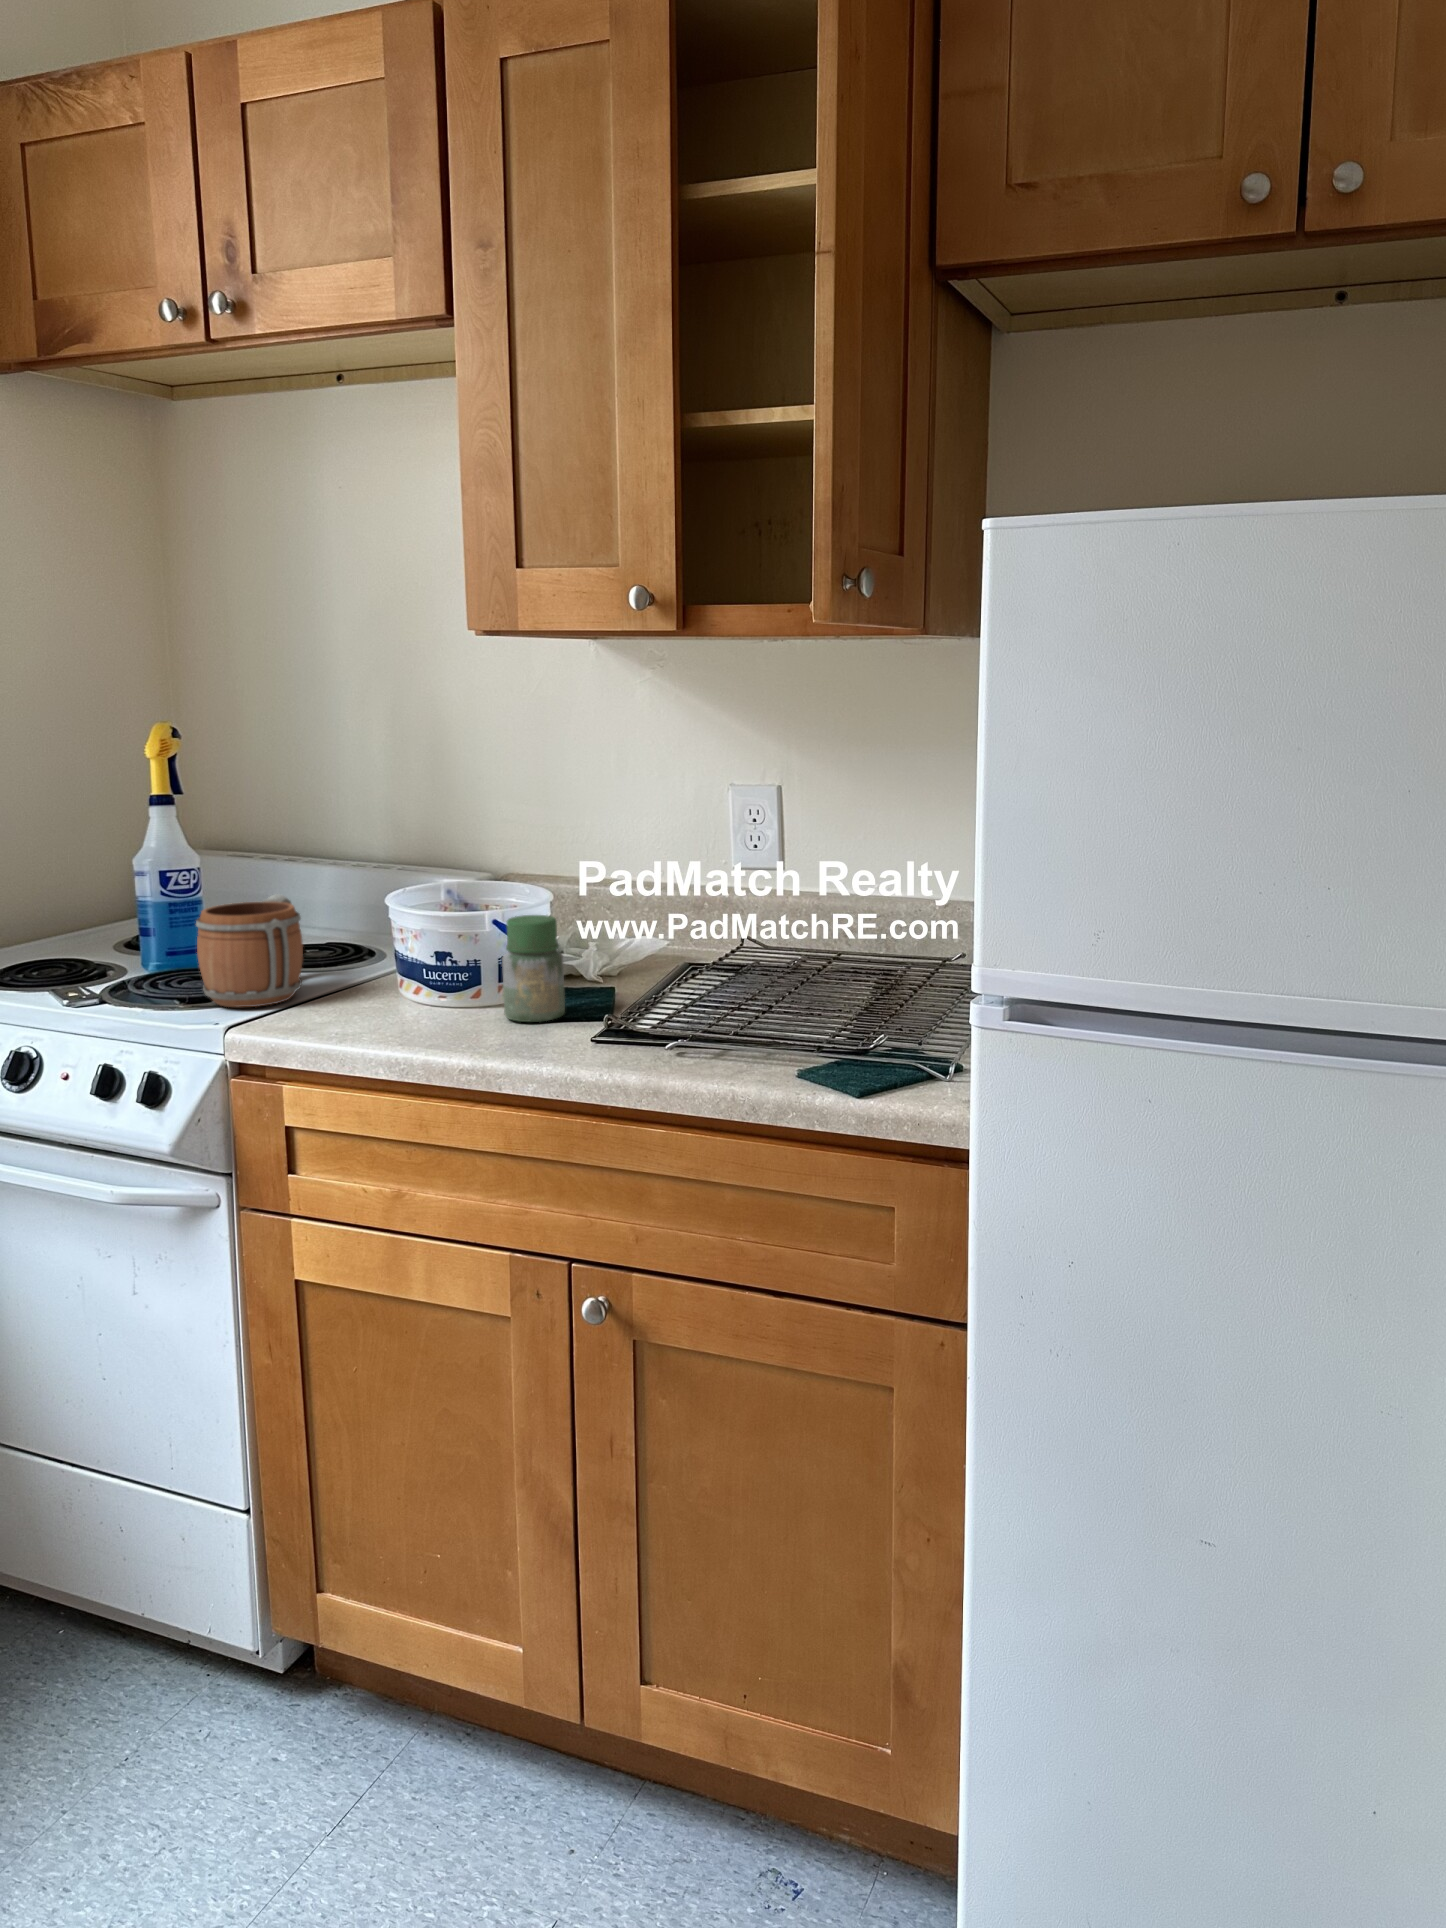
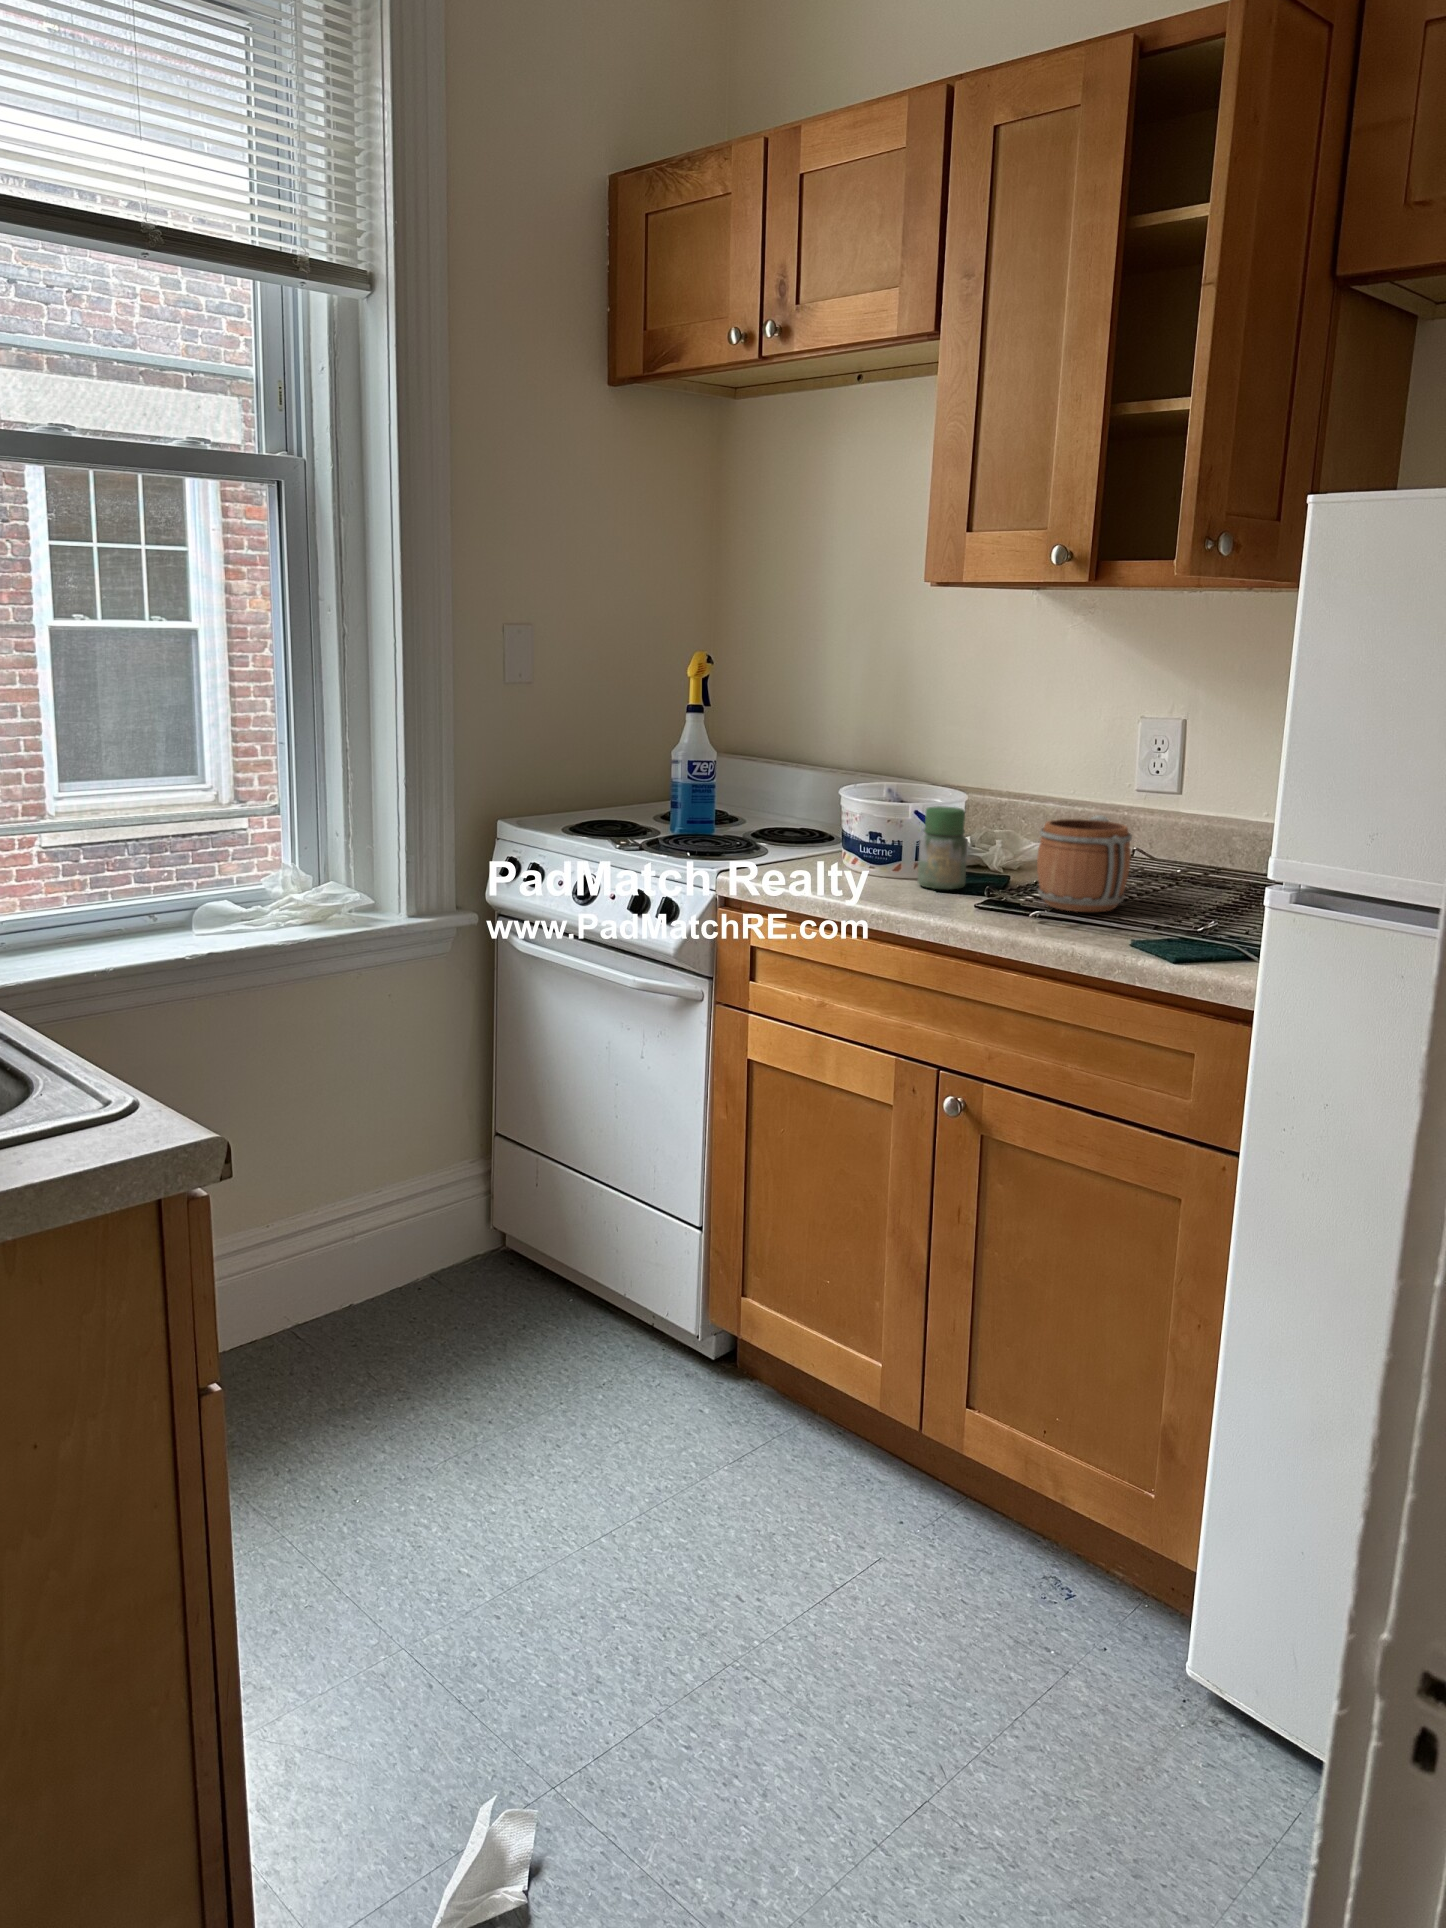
mug: present [196,894,303,1007] -> present [1037,815,1132,912]

